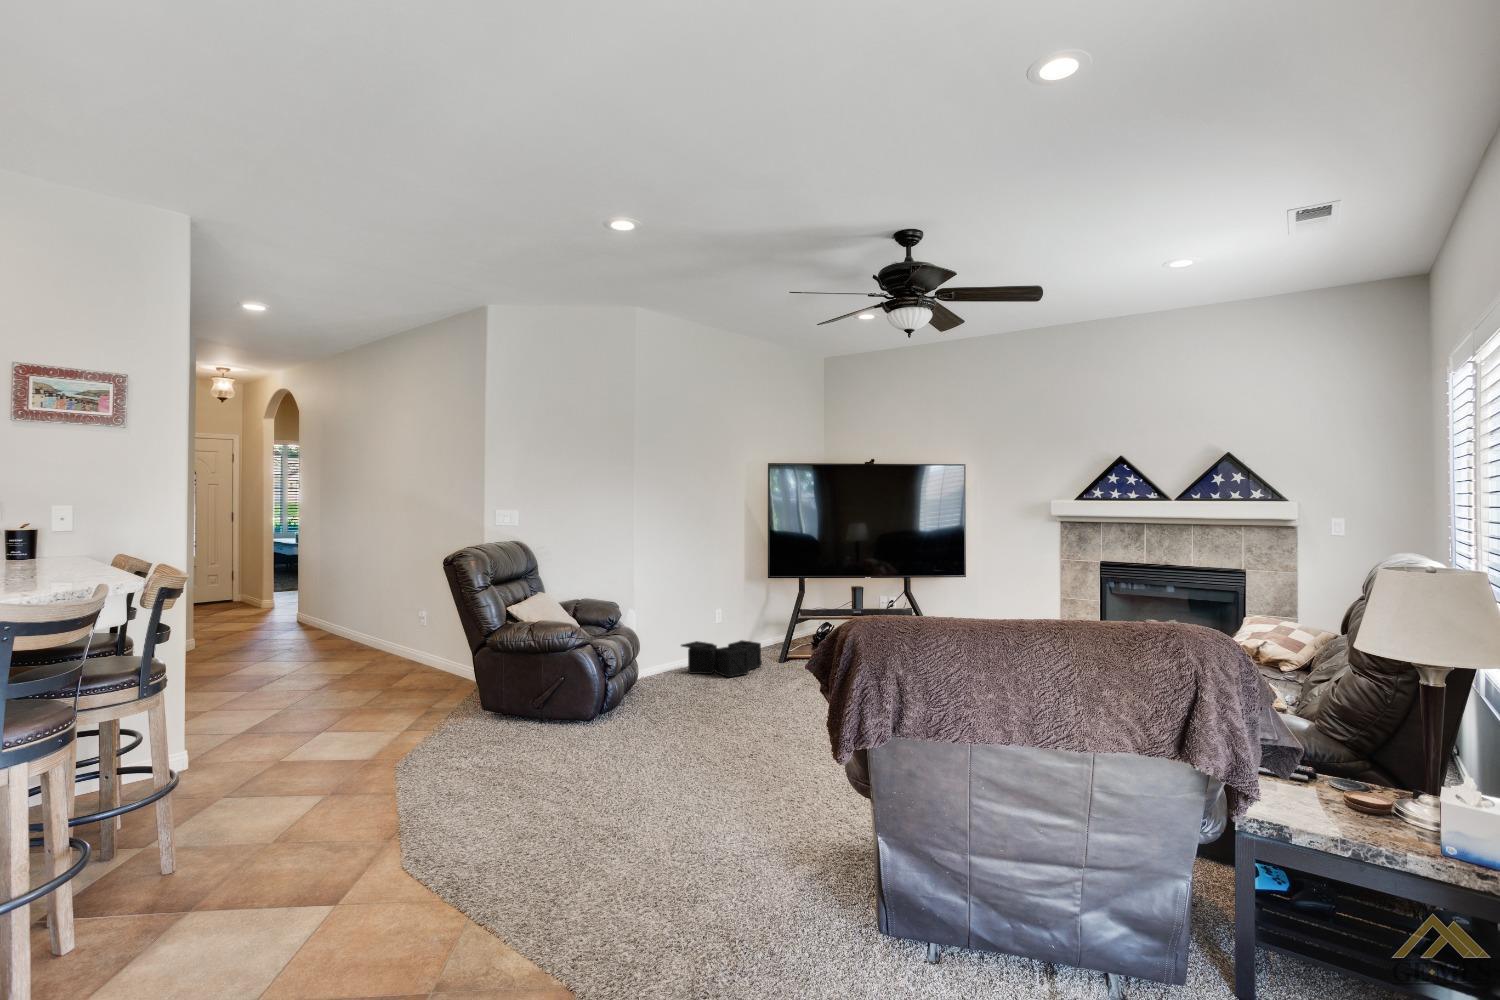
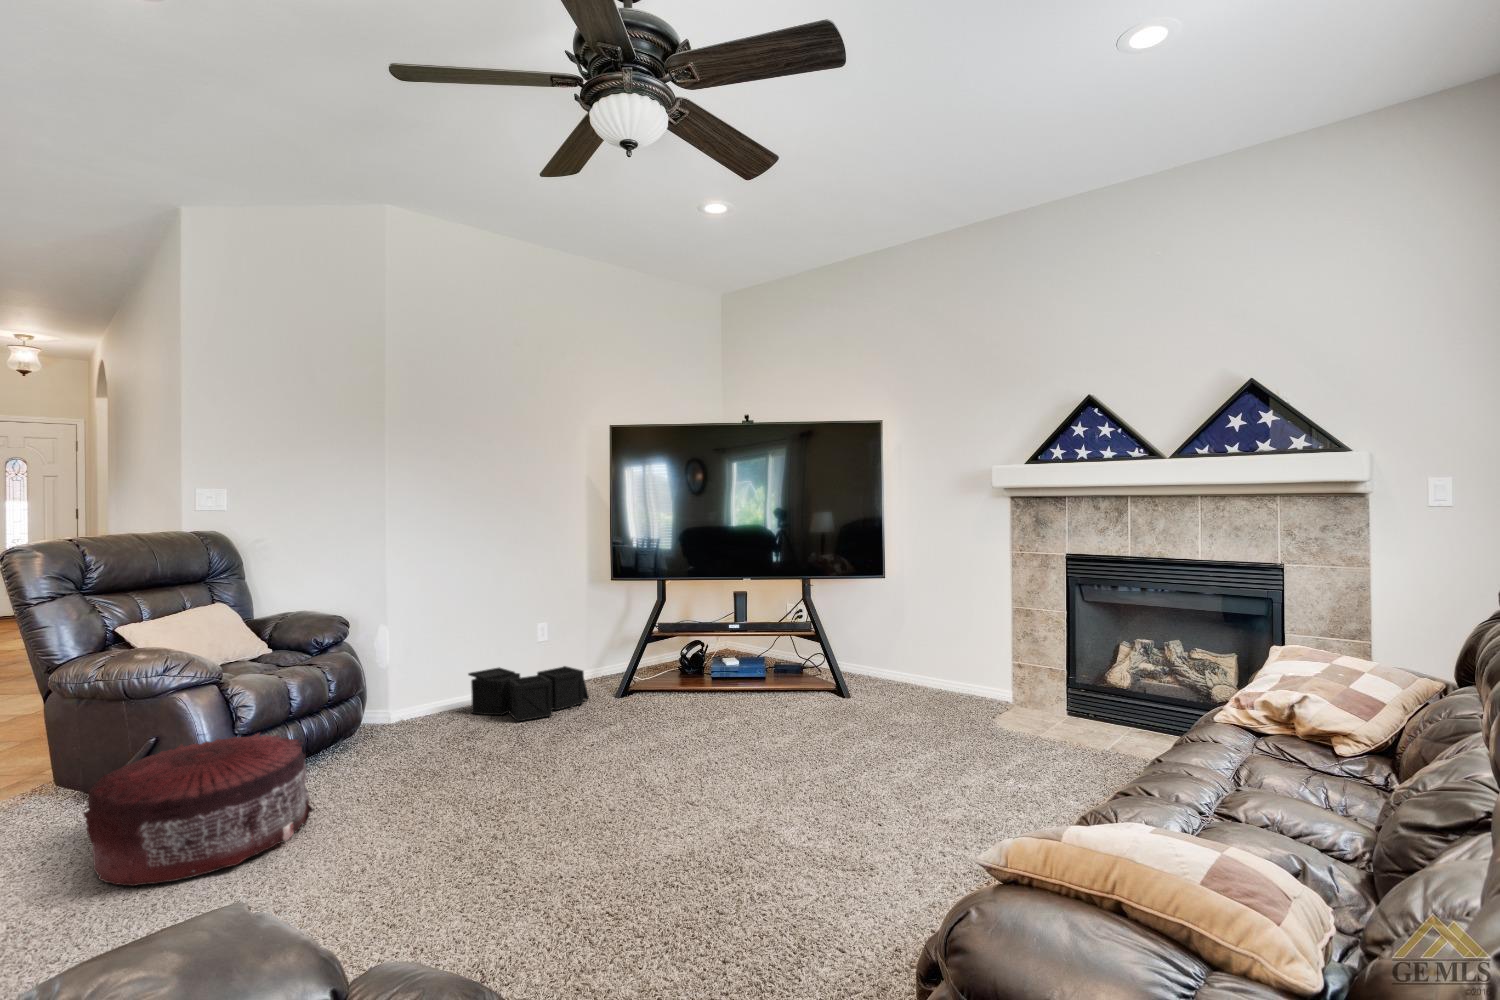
pouf: none [573,675,680,757] -> present [83,733,314,886]

